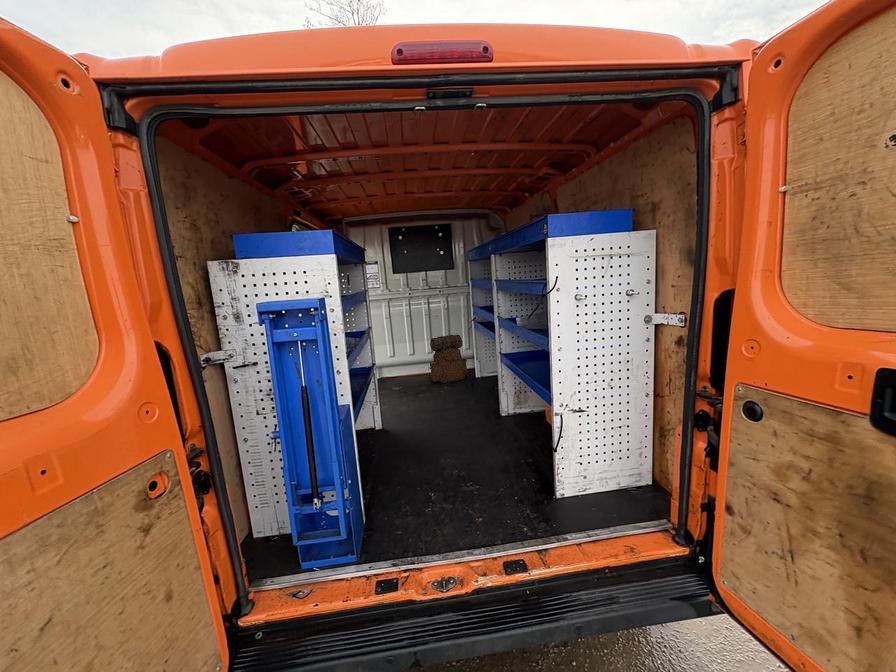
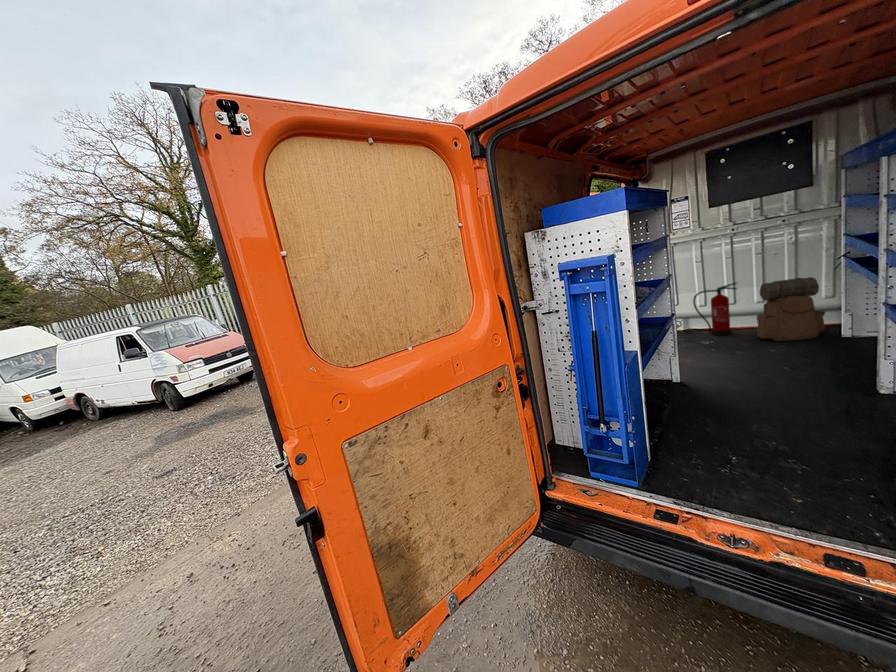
fire extinguisher: none [386,337,416,381] -> present [693,282,737,336]

